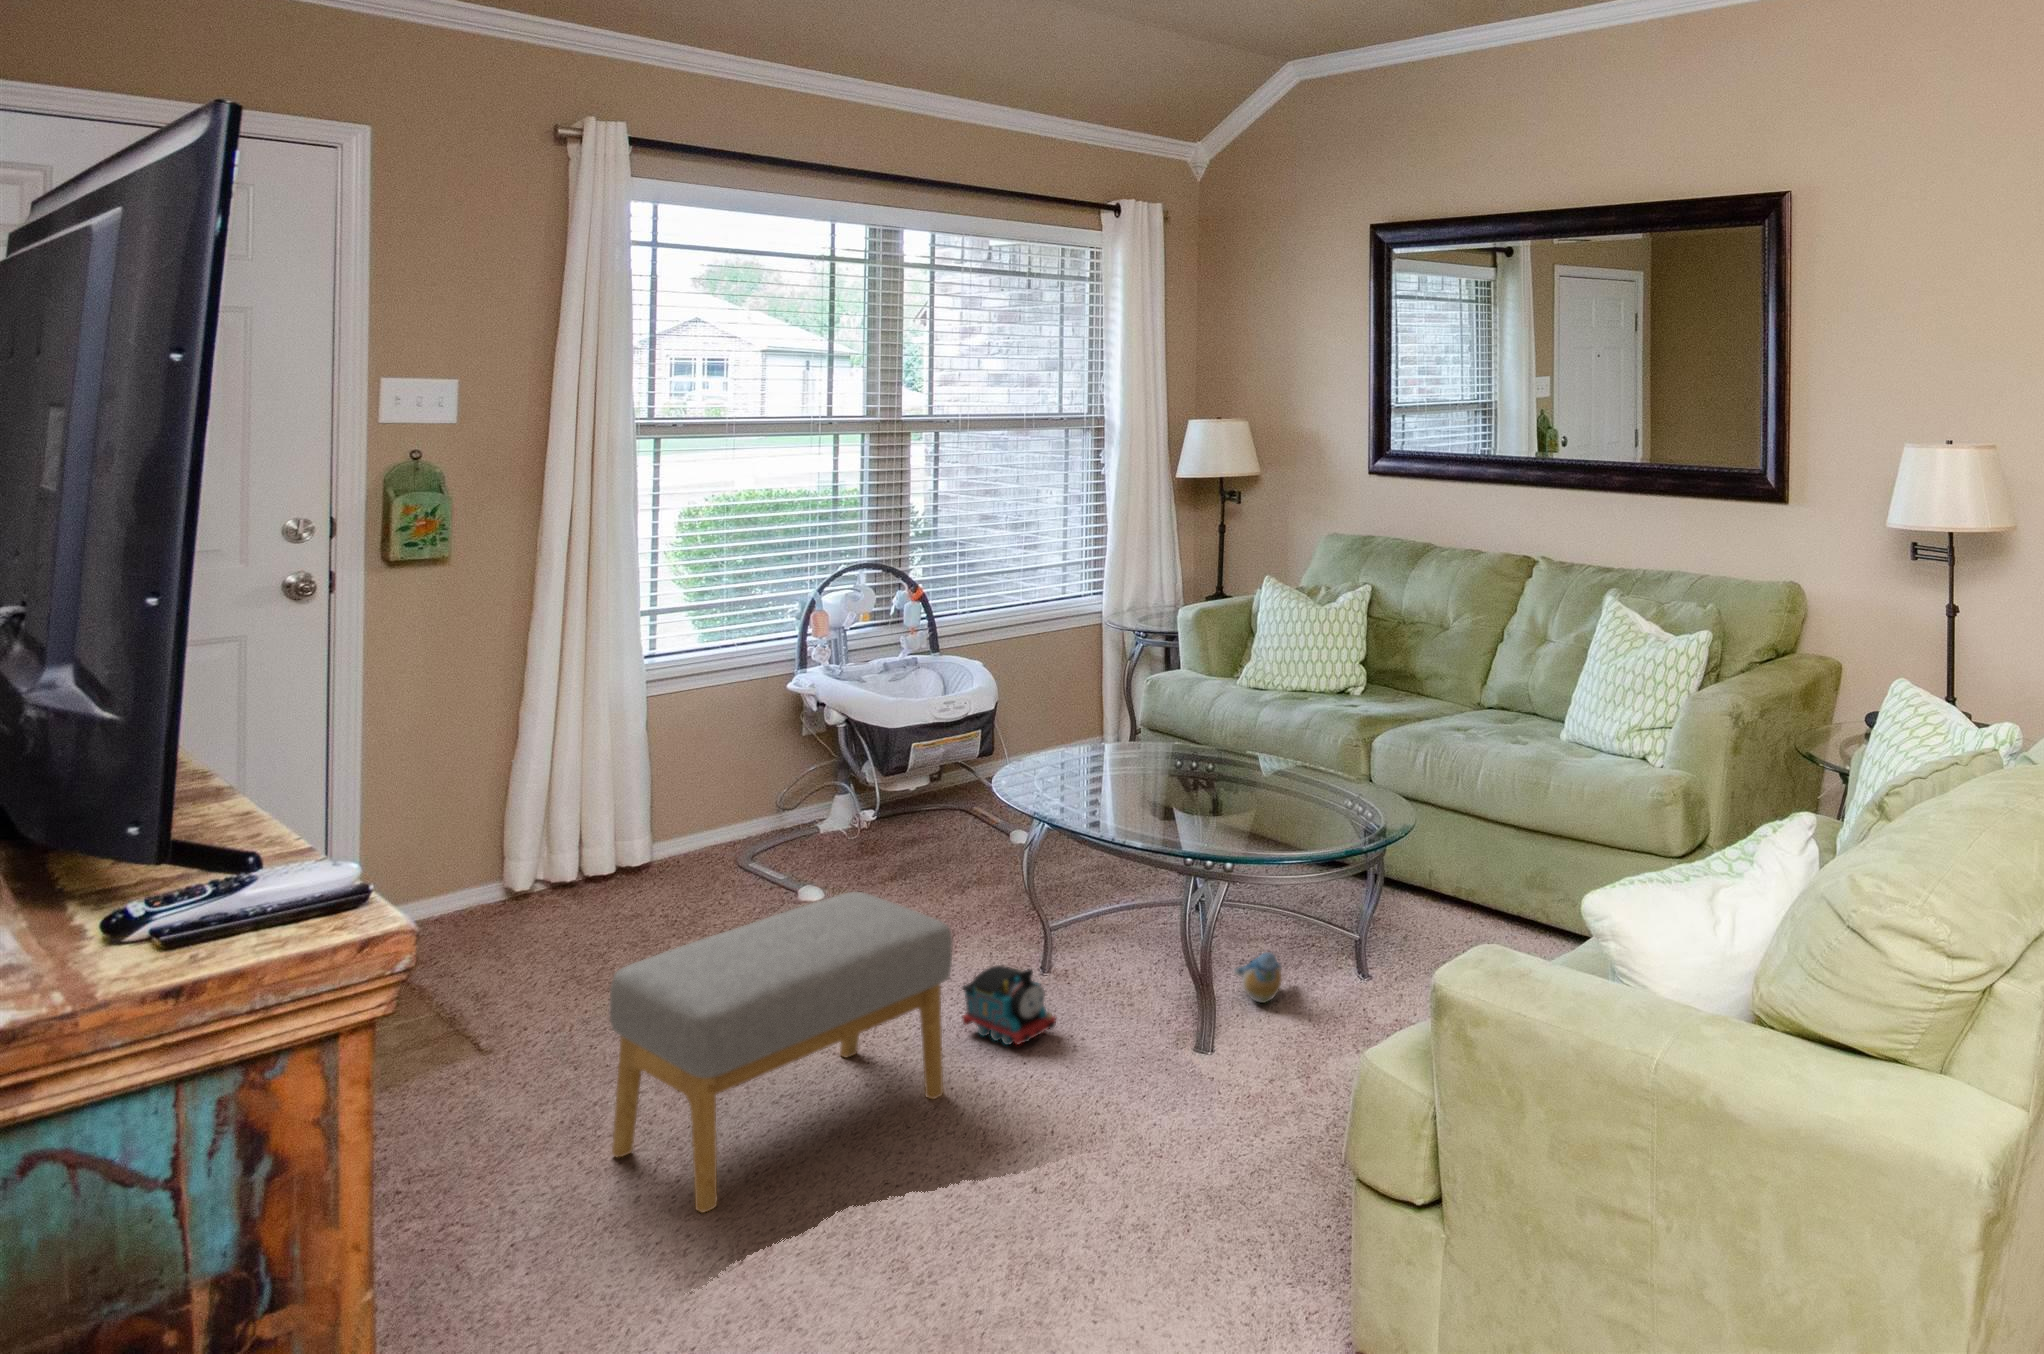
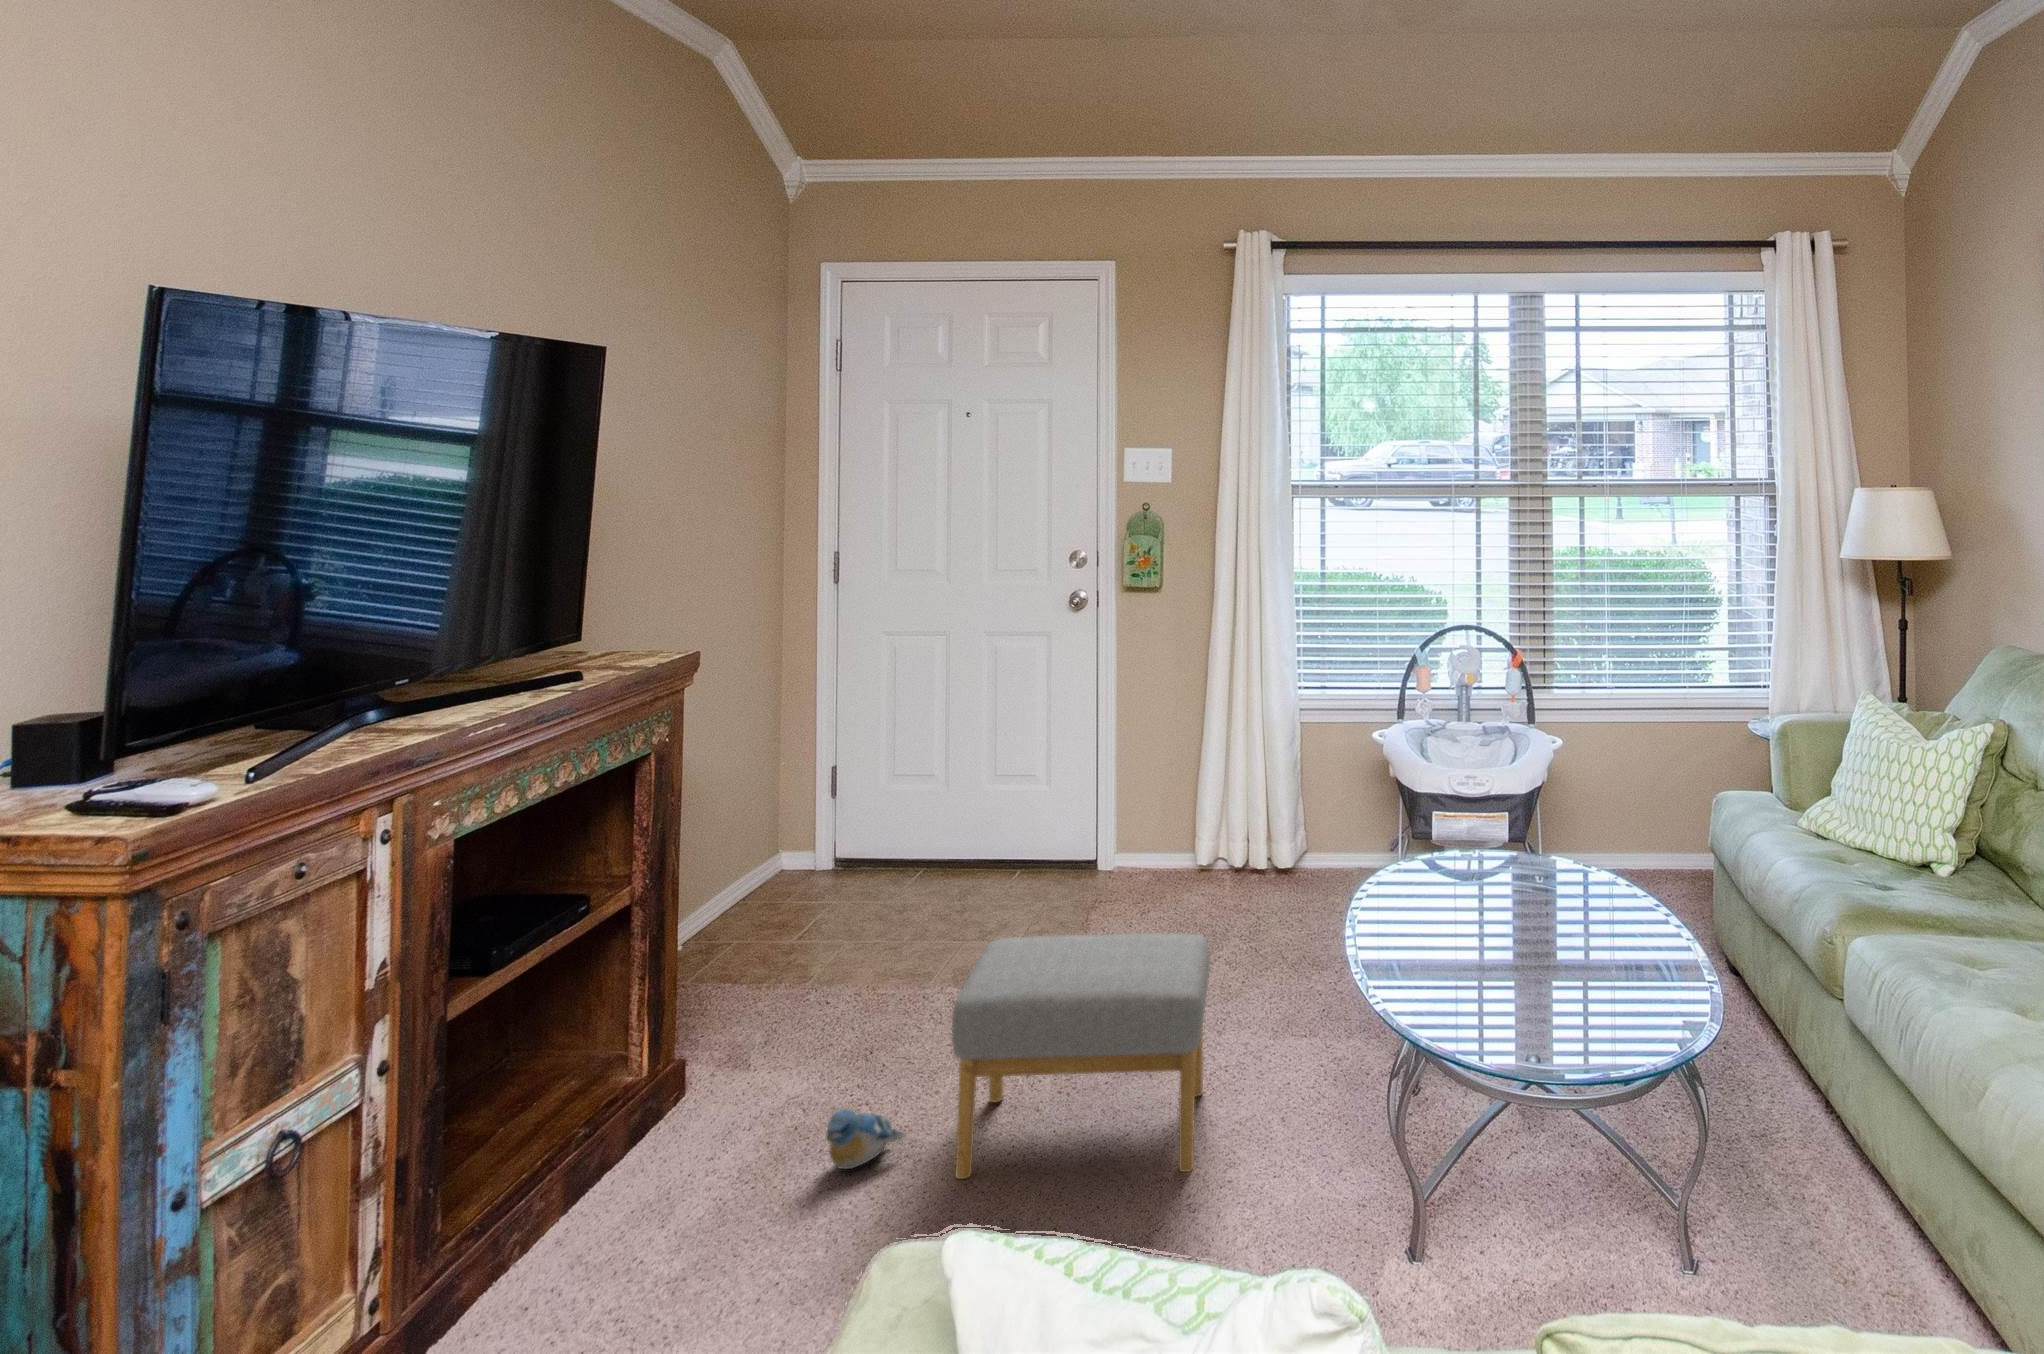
plush toy: present [1234,952,1282,1003] -> present [826,1109,905,1169]
toy train: present [962,965,1056,1045] -> none [1278,1060,1335,1156]

